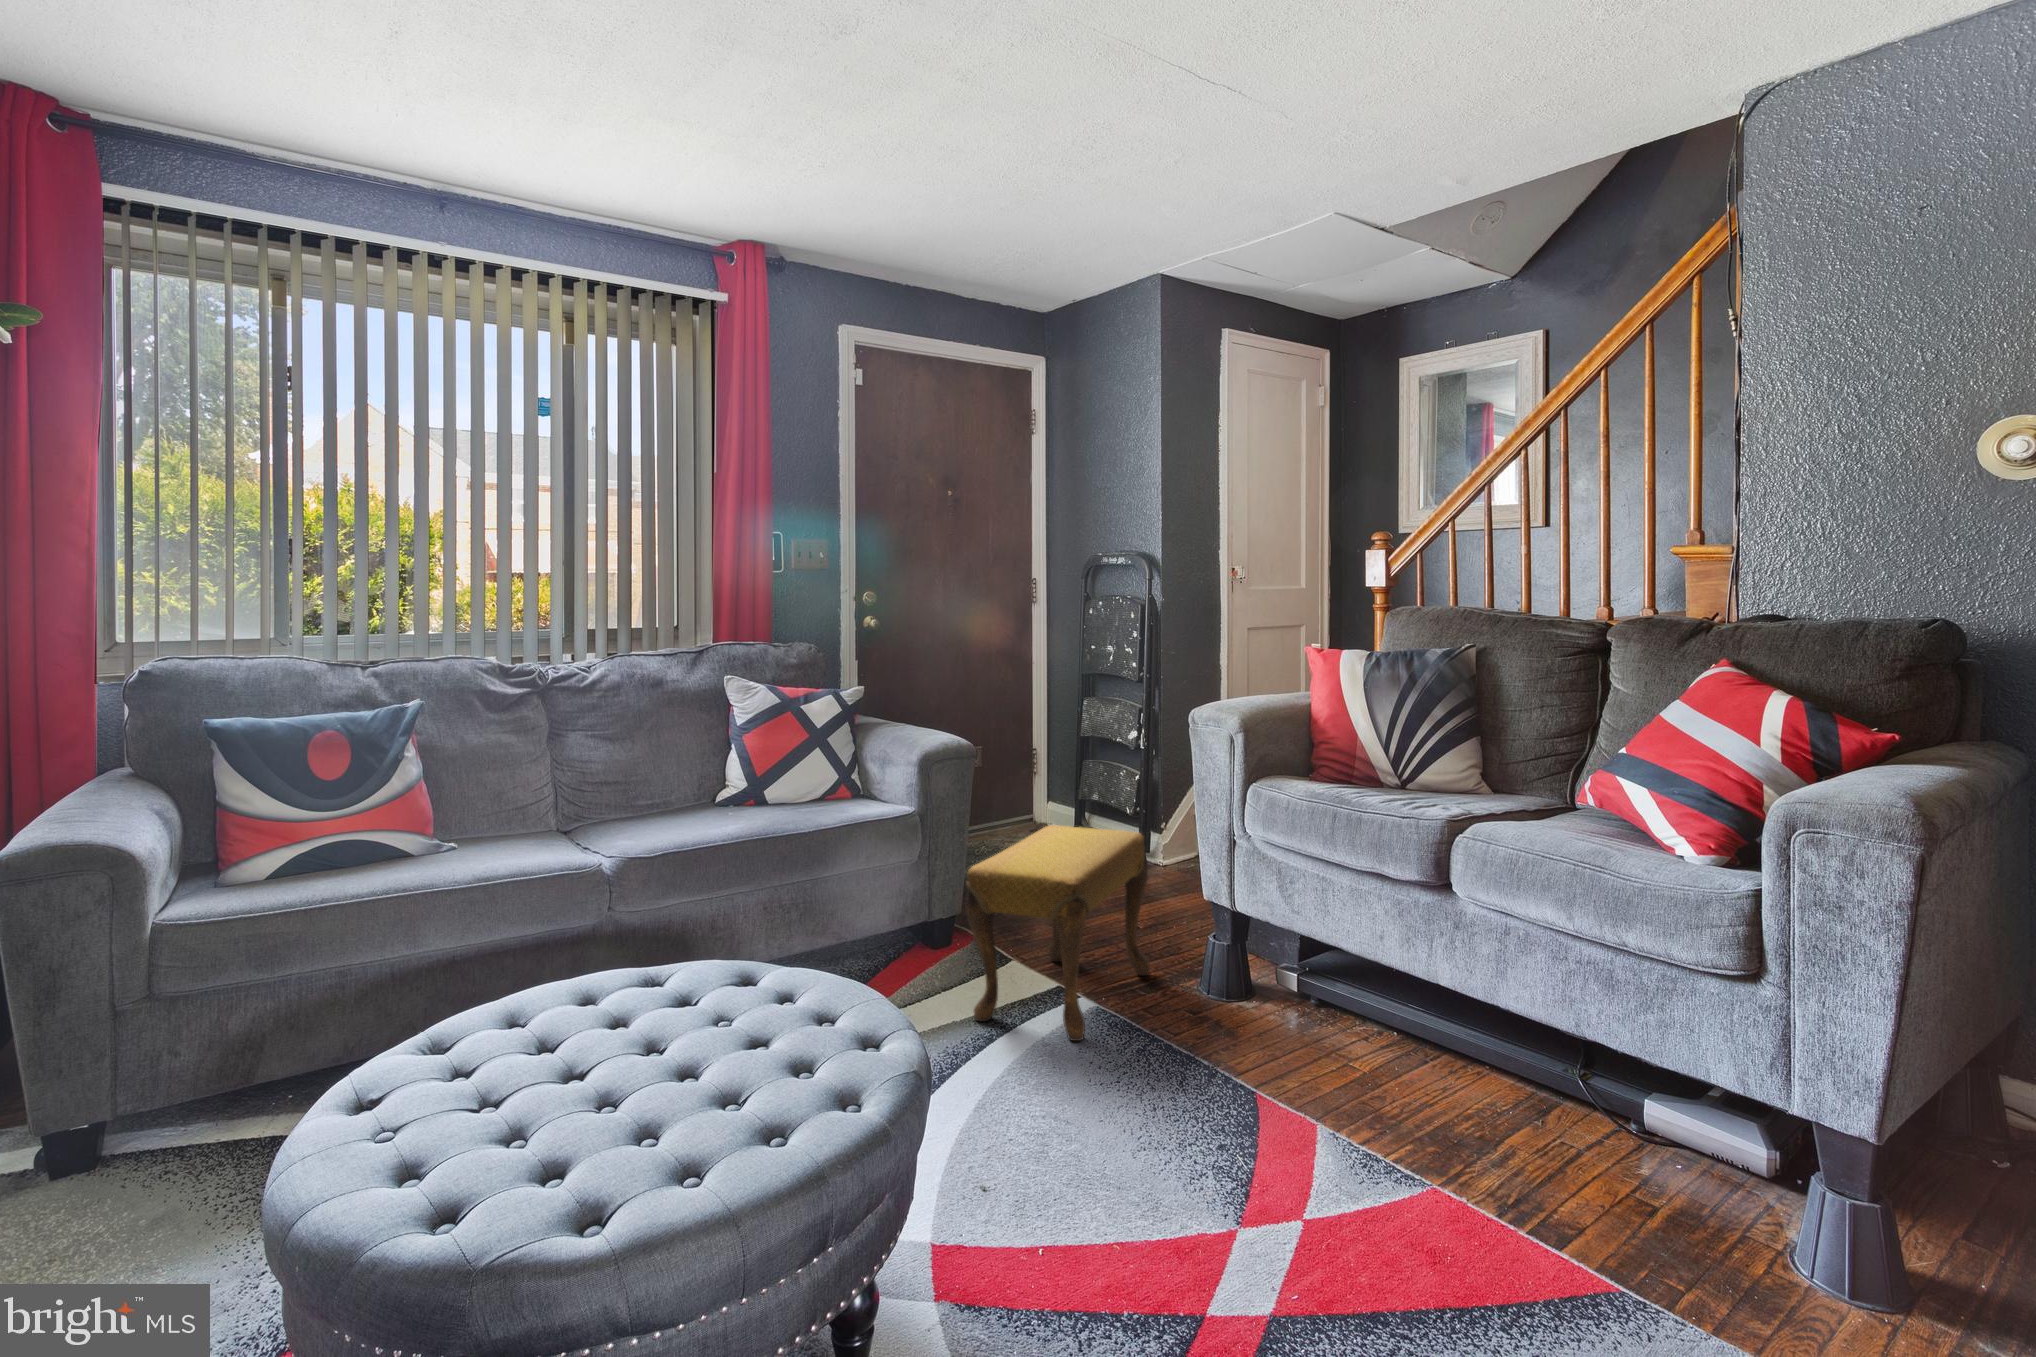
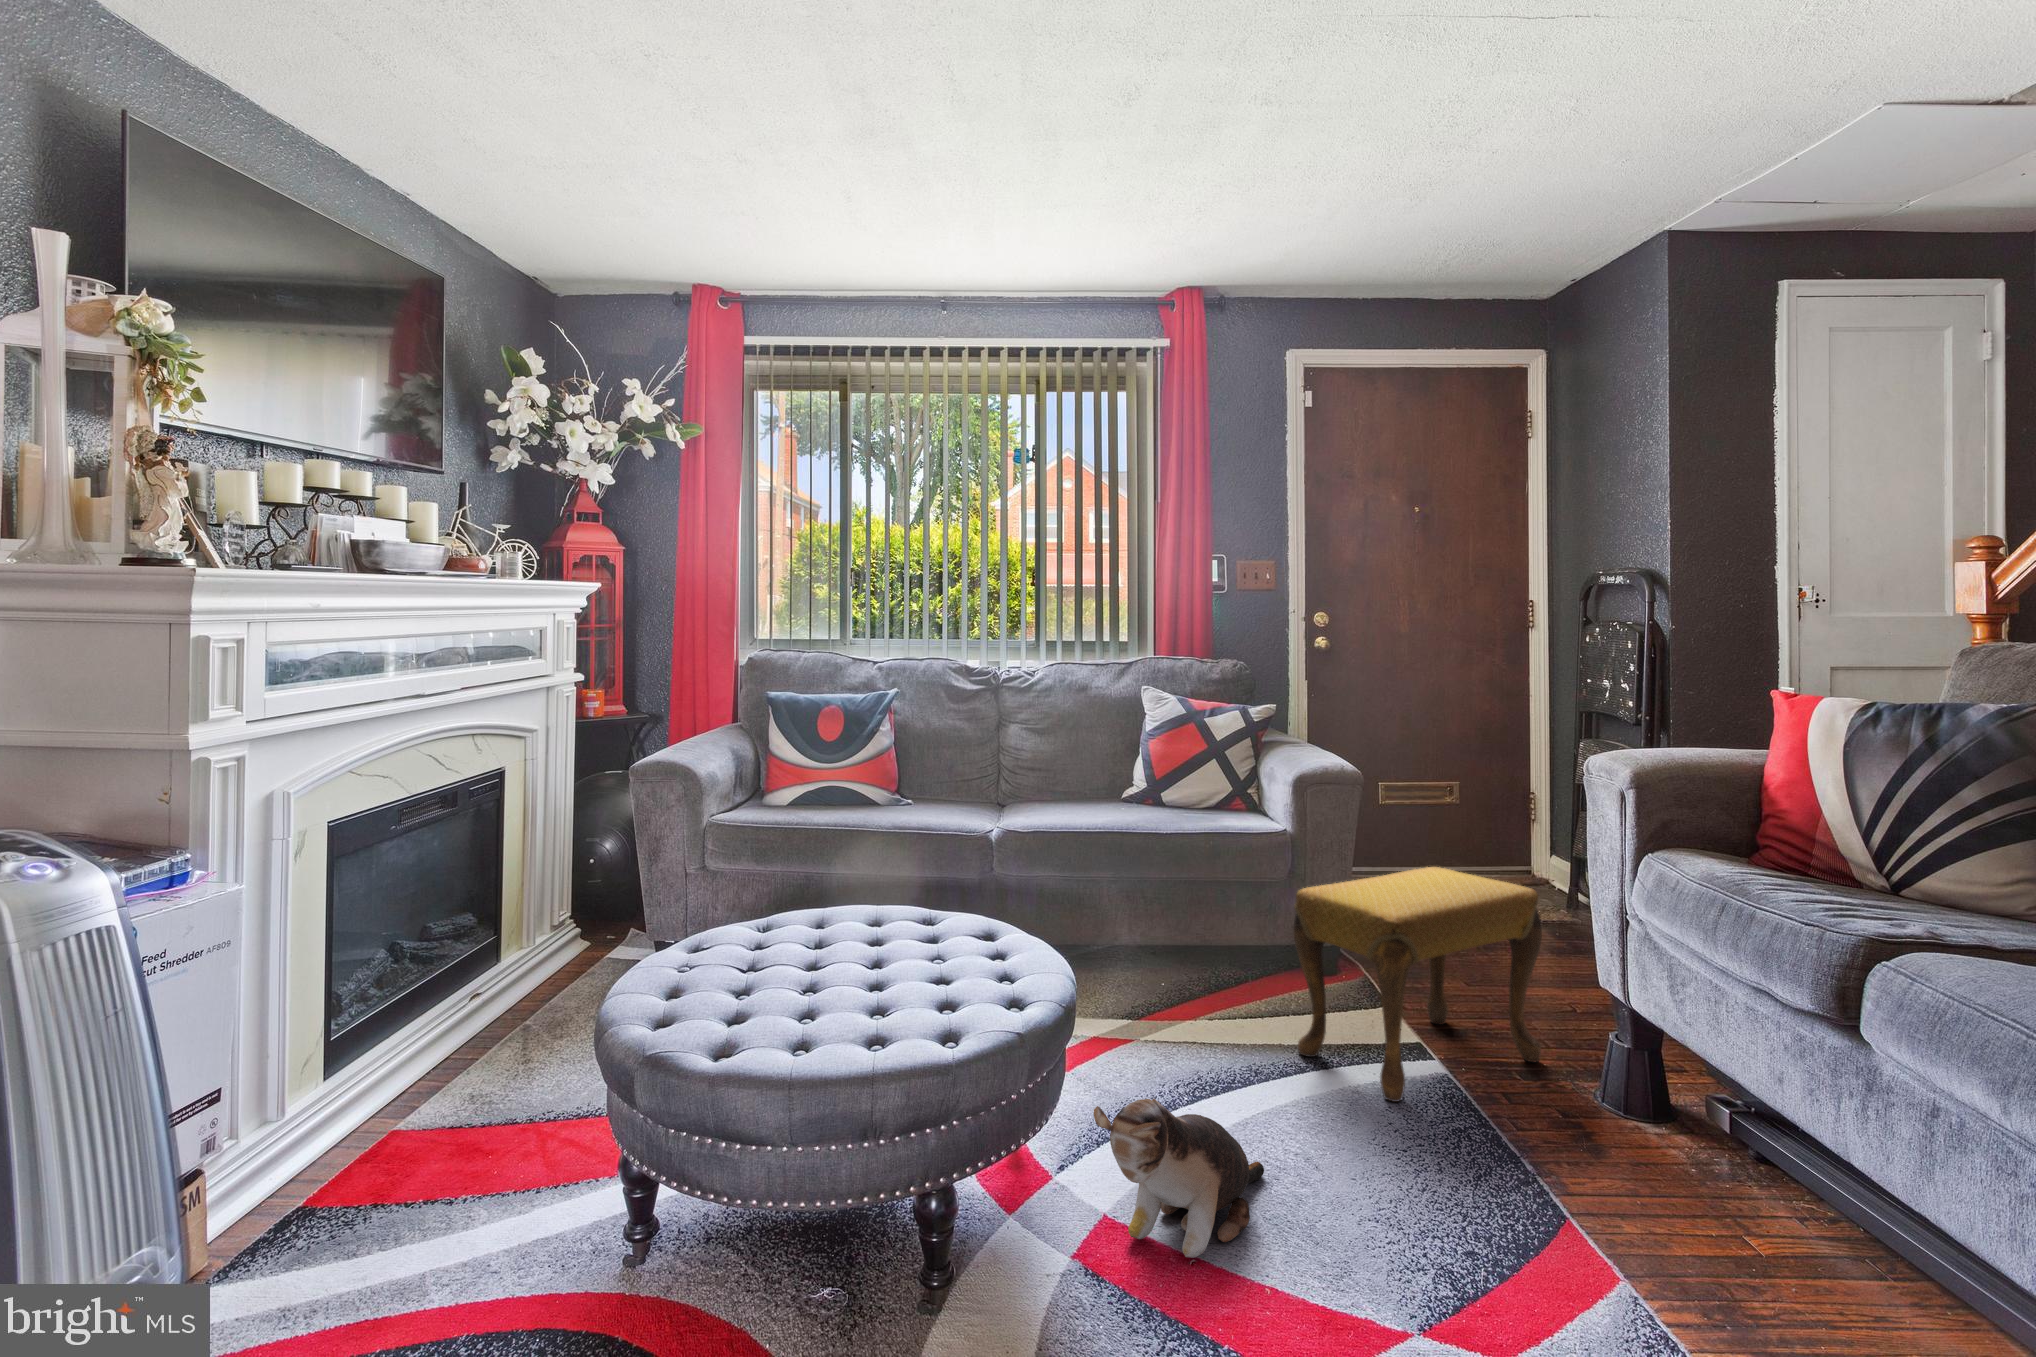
plush toy: none [954,1108,1063,1250] -> present [1093,1099,1264,1258]

